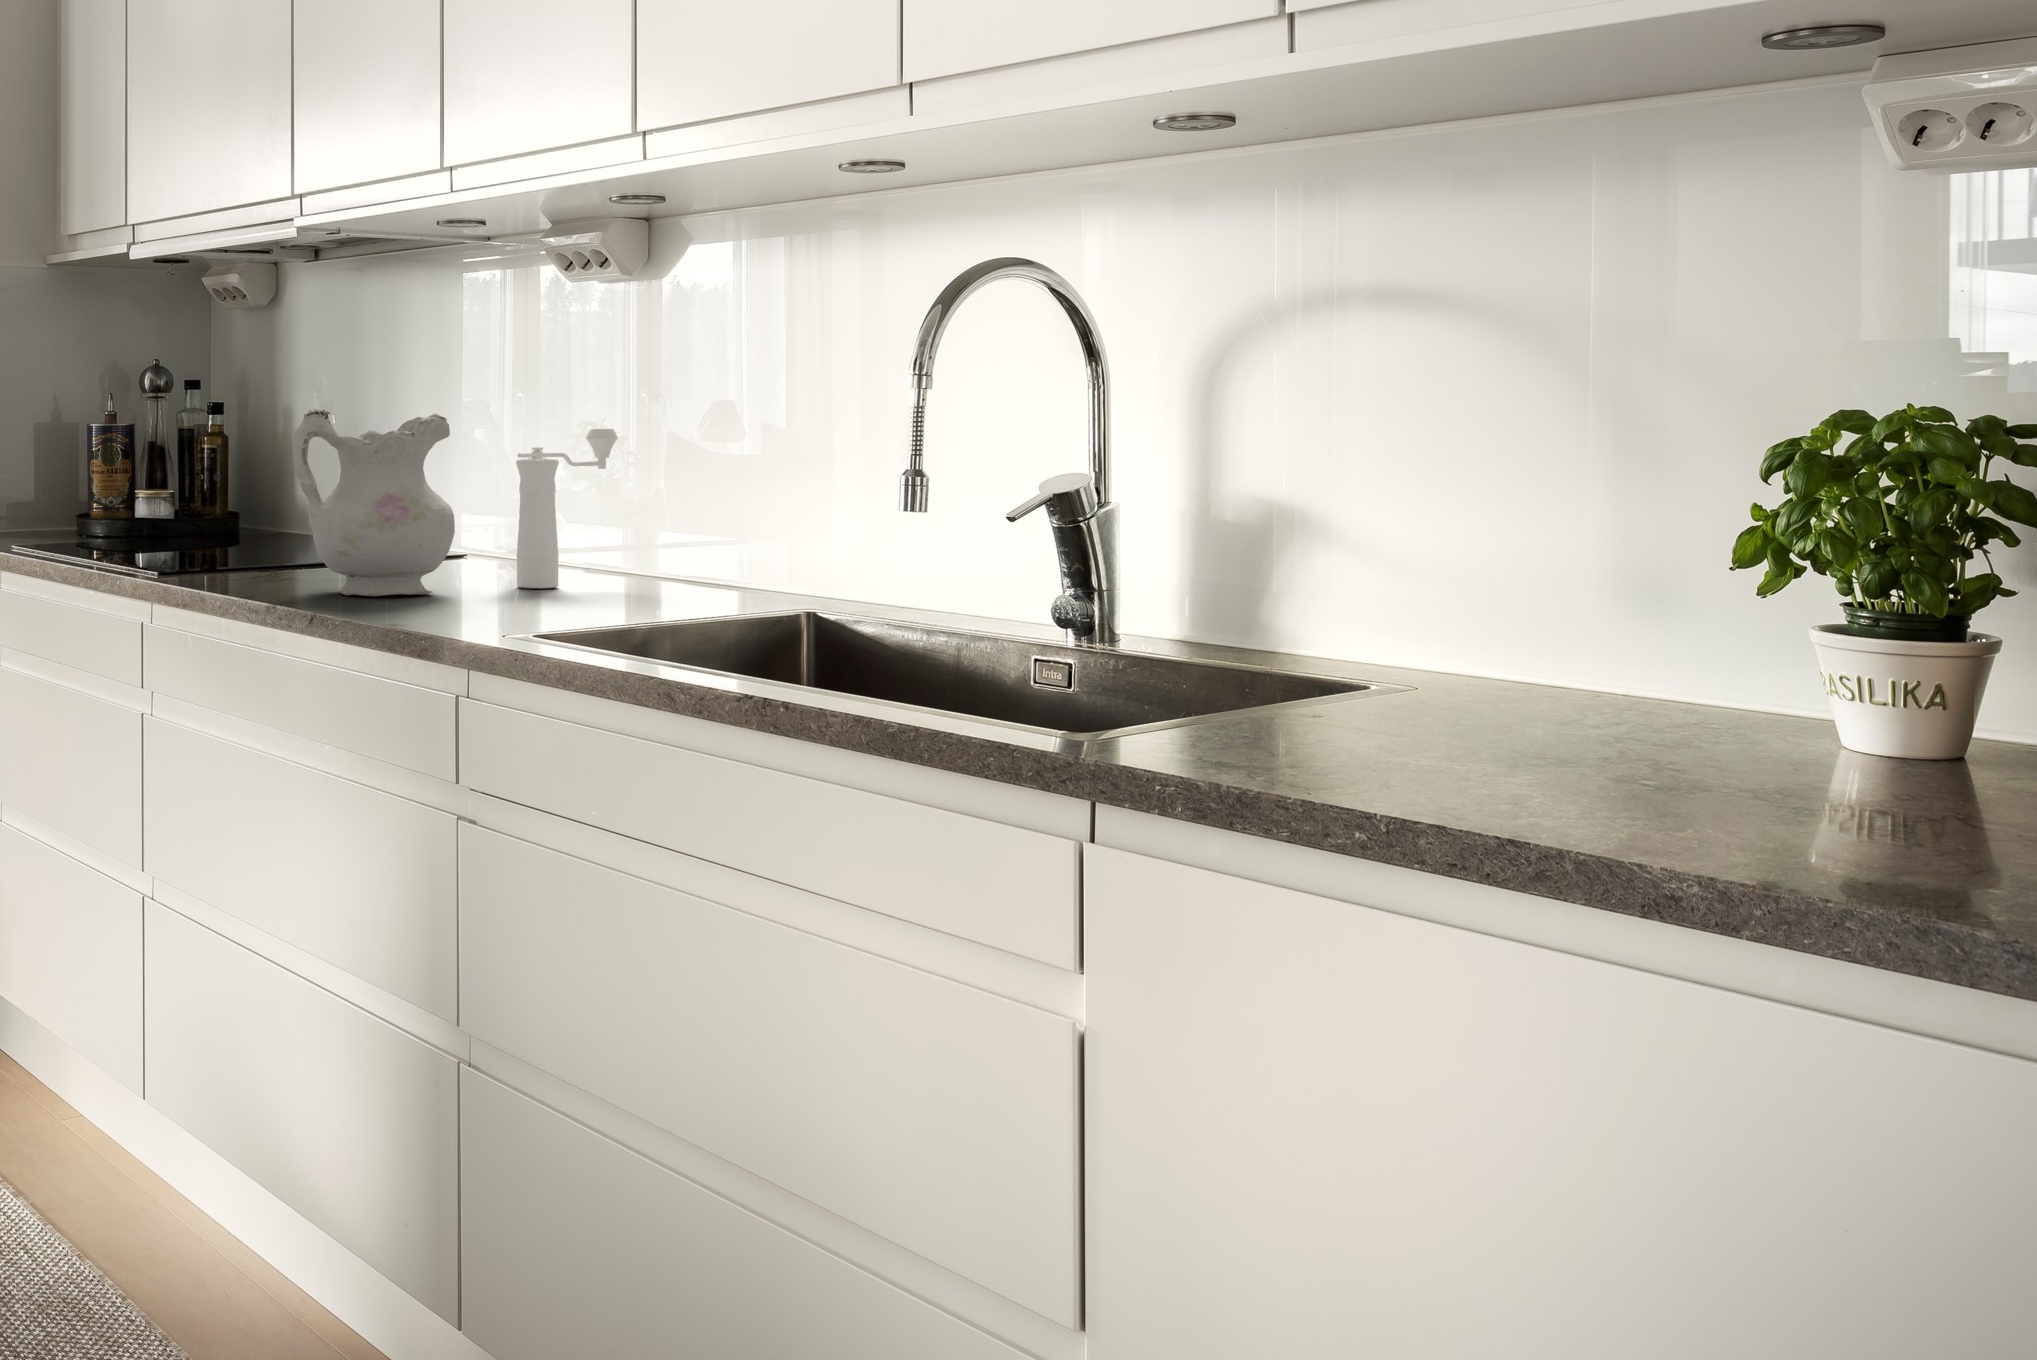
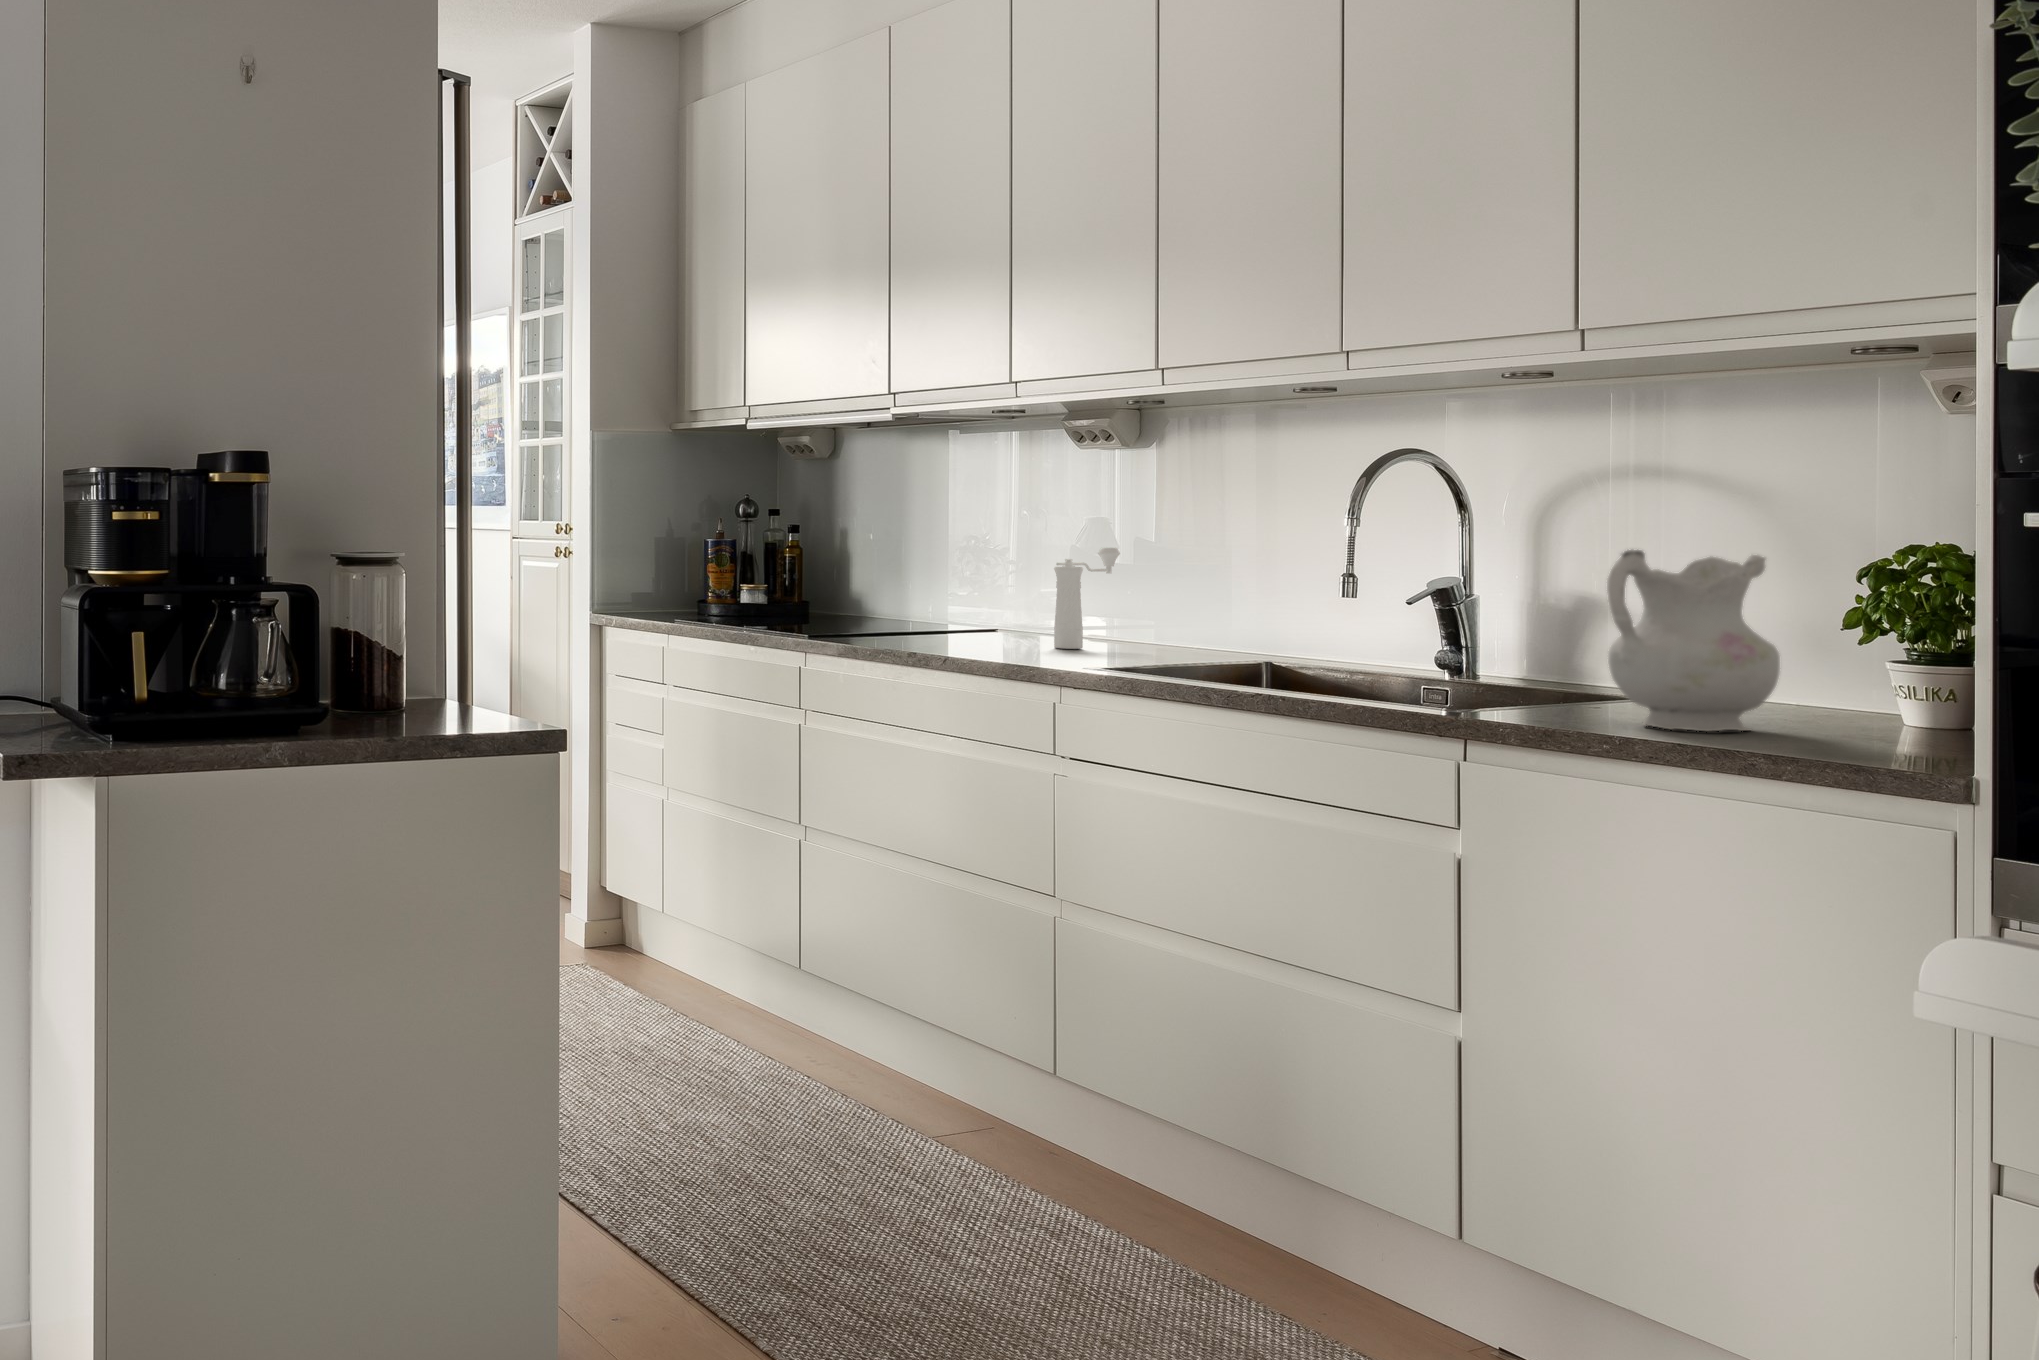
ceramic pitcher: present [292,409,455,596] -> present [1607,550,1780,732]

